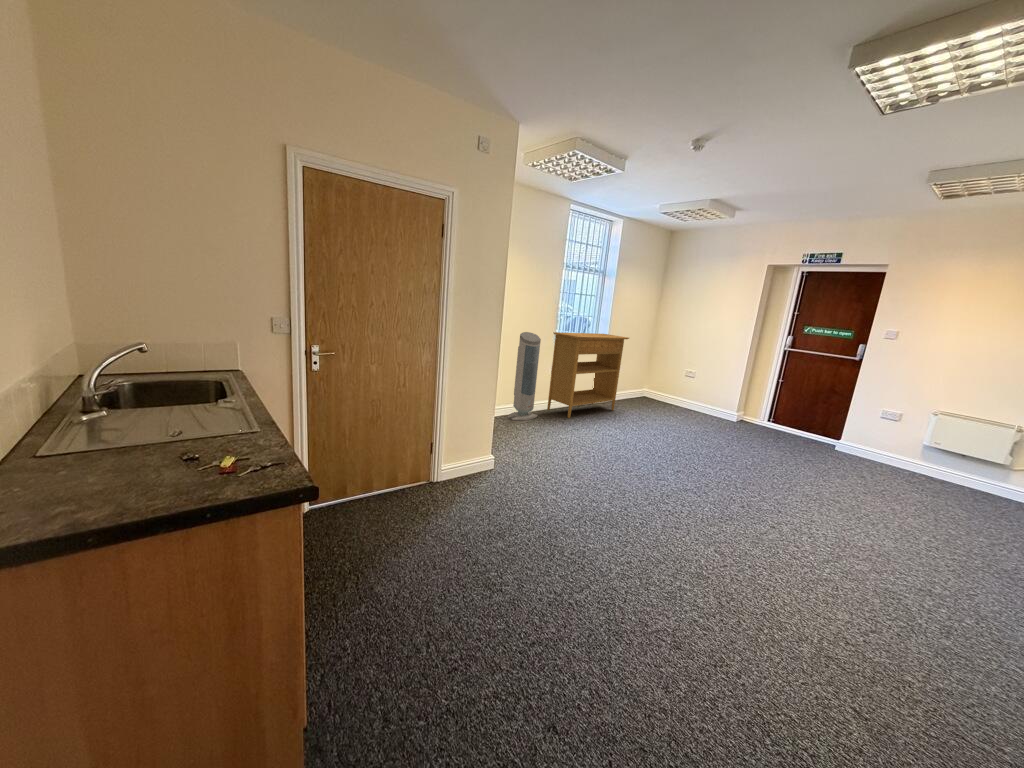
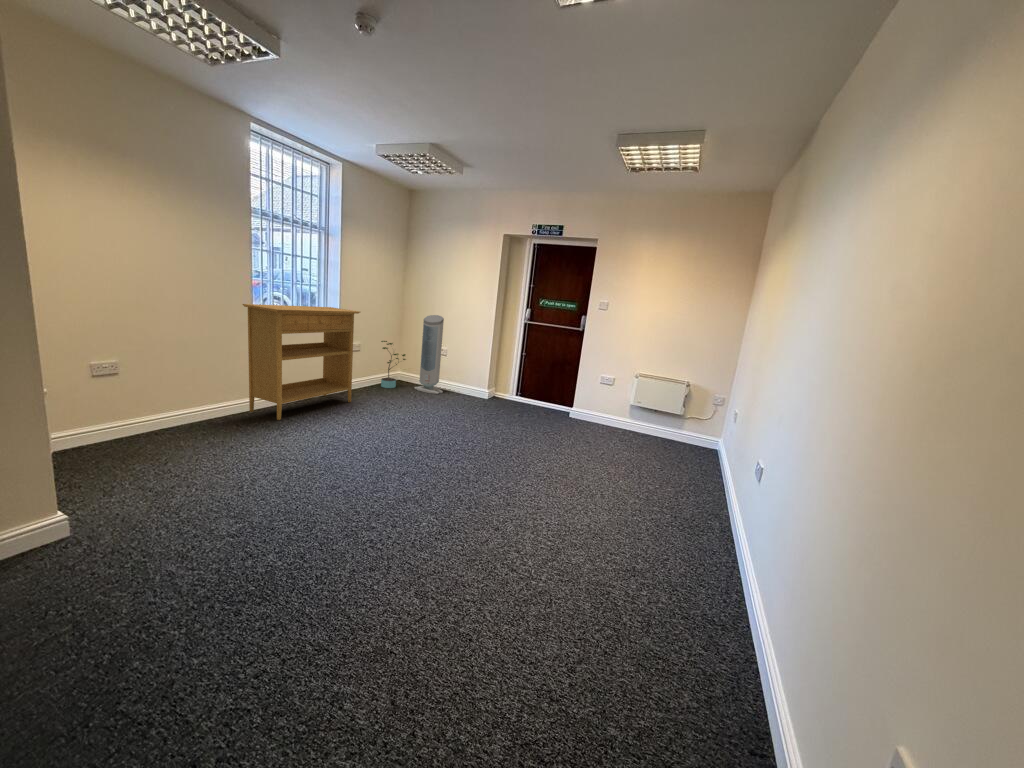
air purifier: present [507,332,541,420] -> present [414,315,444,394]
potted plant: none [632,361,657,403] -> present [381,341,406,388]

